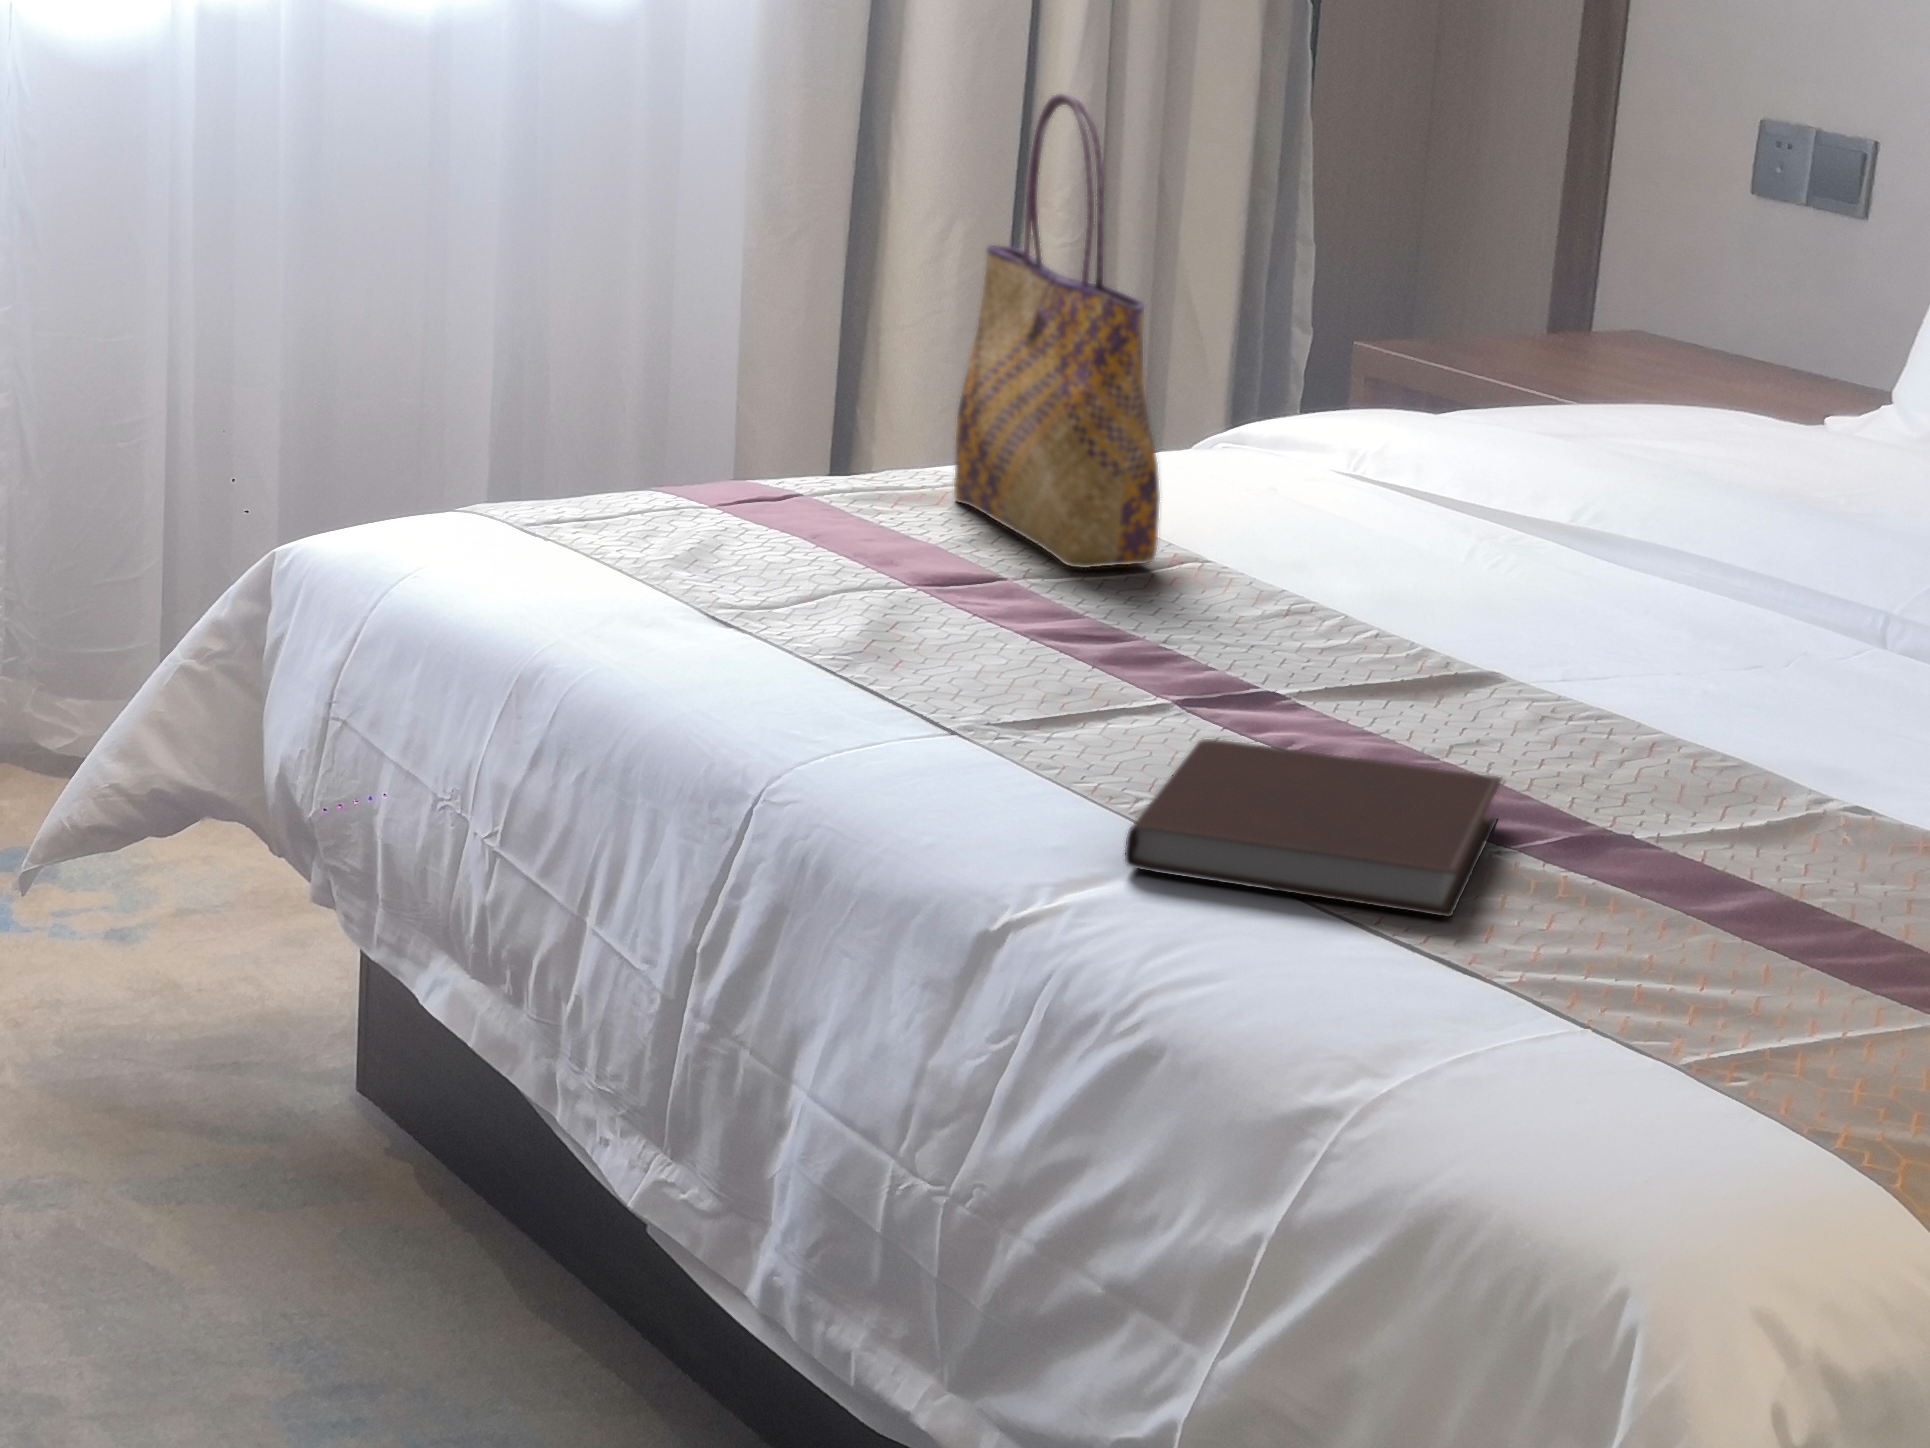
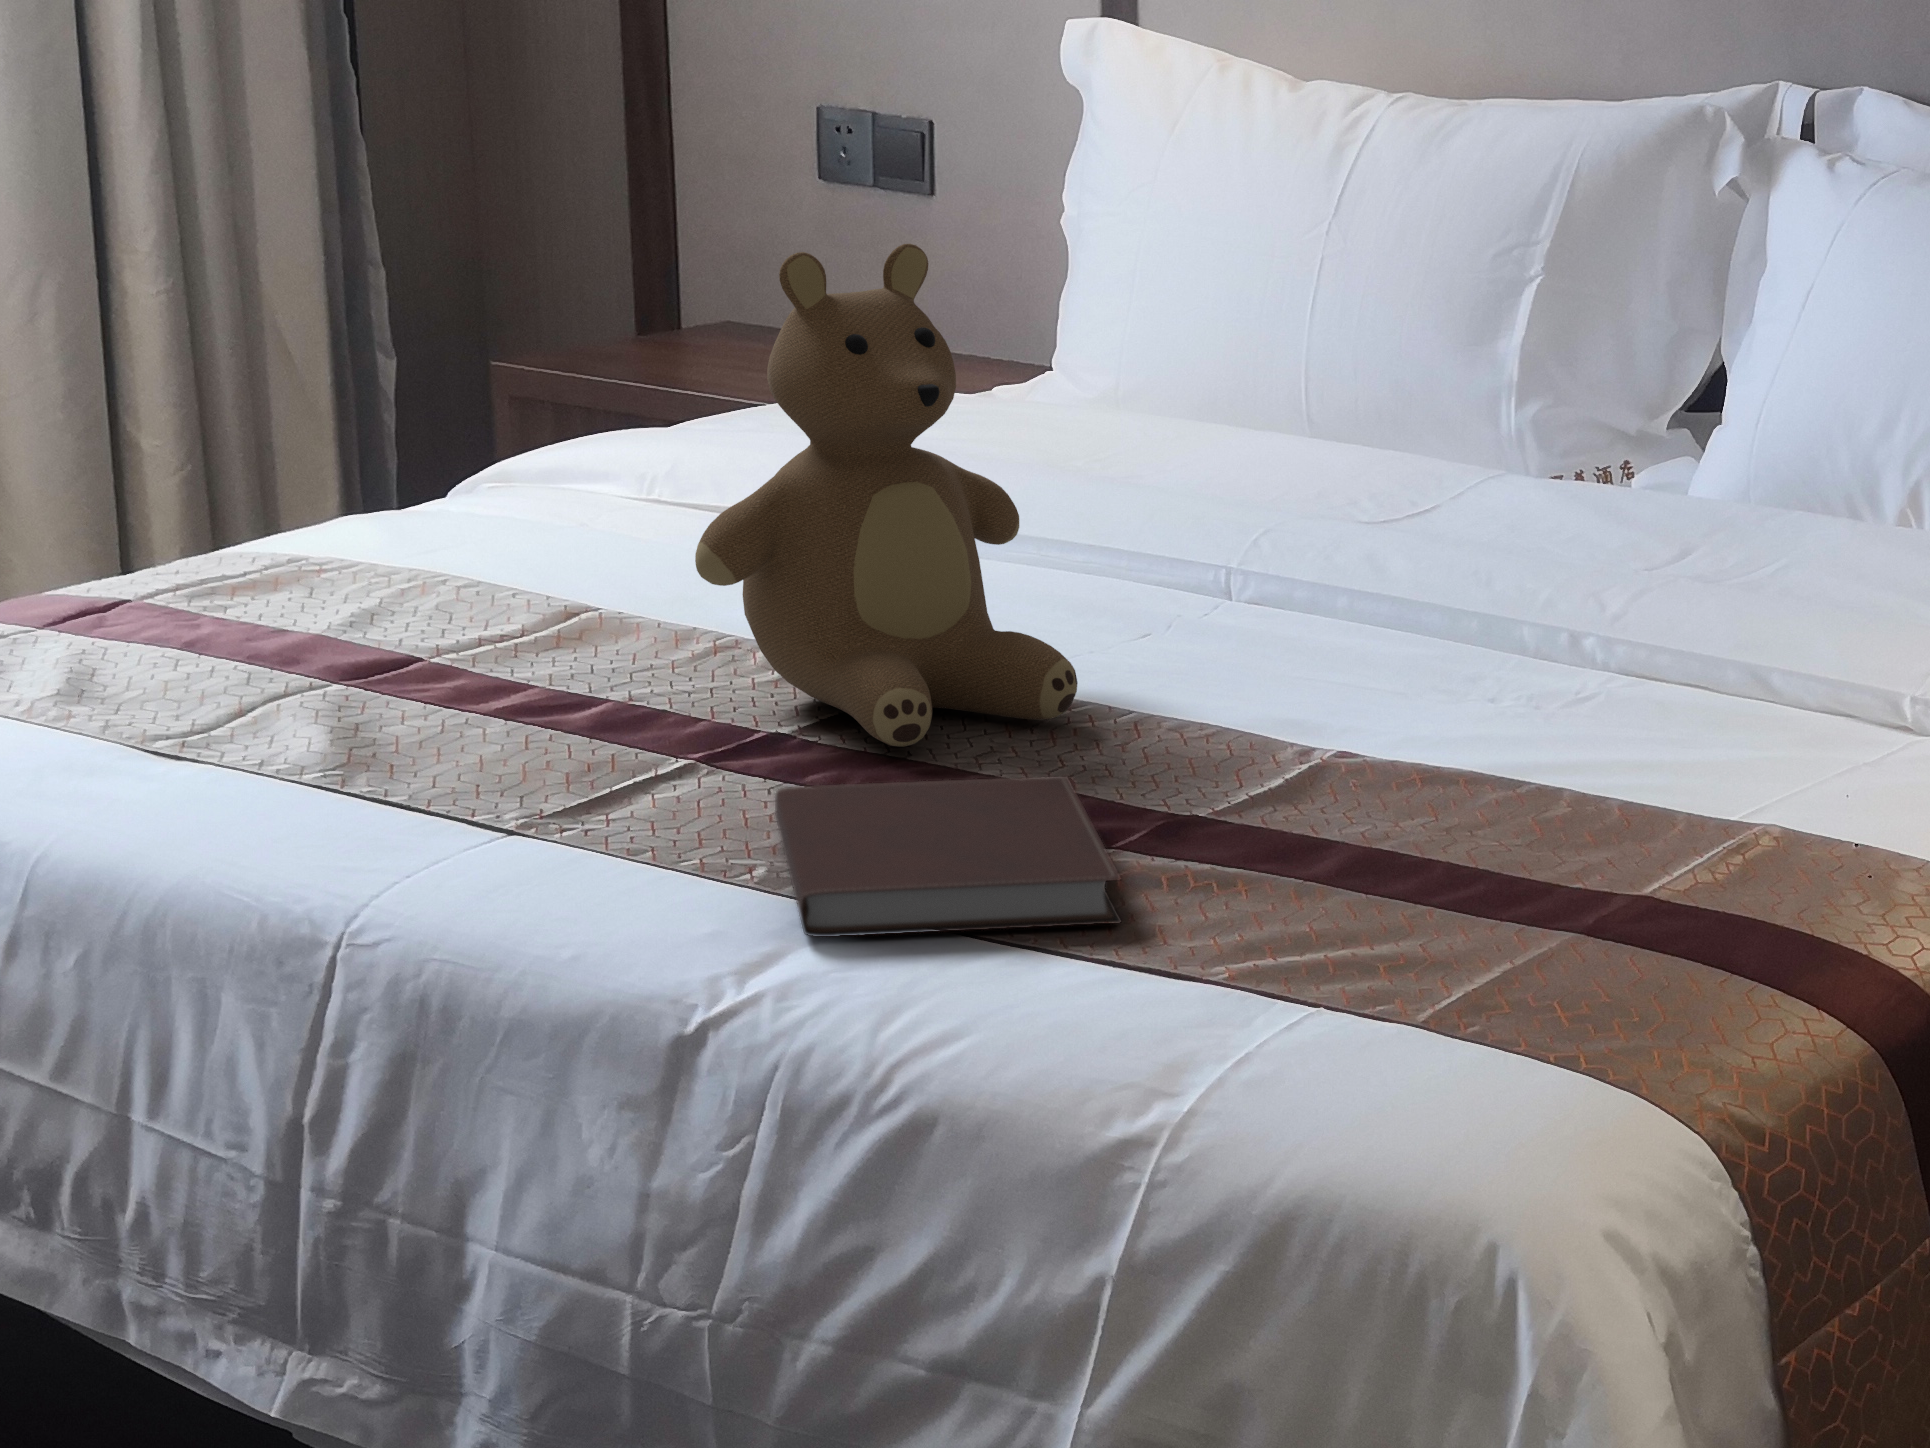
tote bag: present [954,94,1160,568] -> none [273,116,554,627]
teddy bear: none [1222,240,1599,730] -> present [695,244,1078,747]

